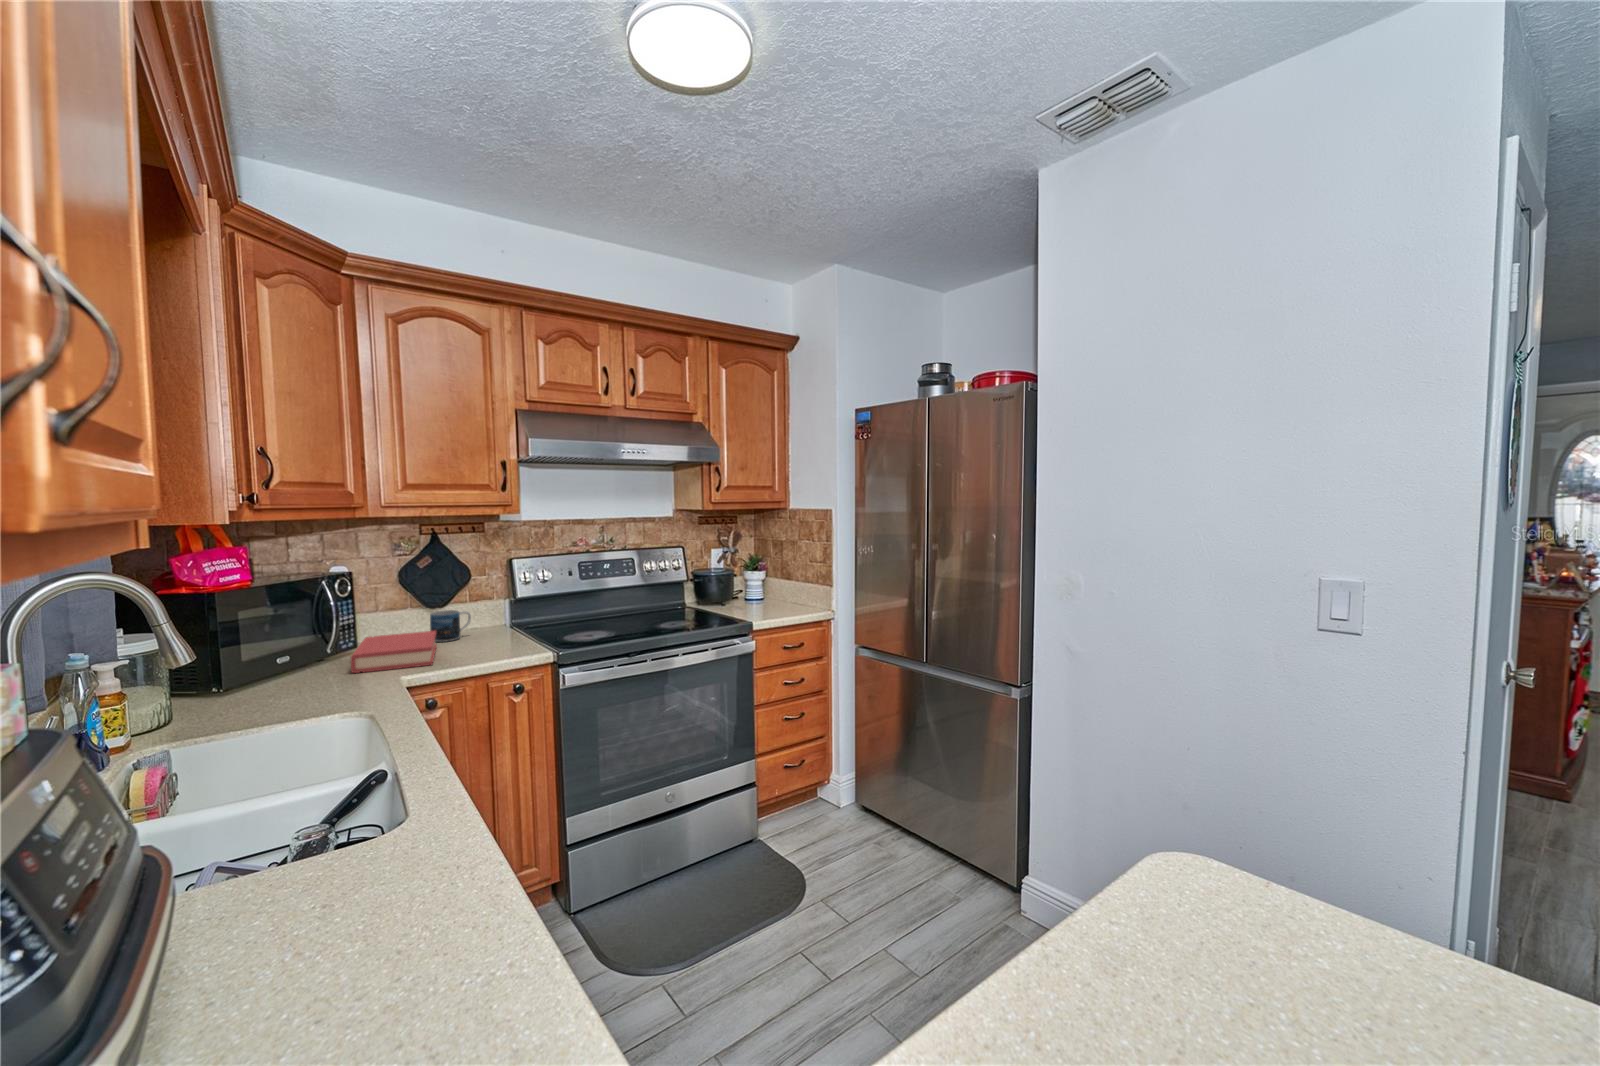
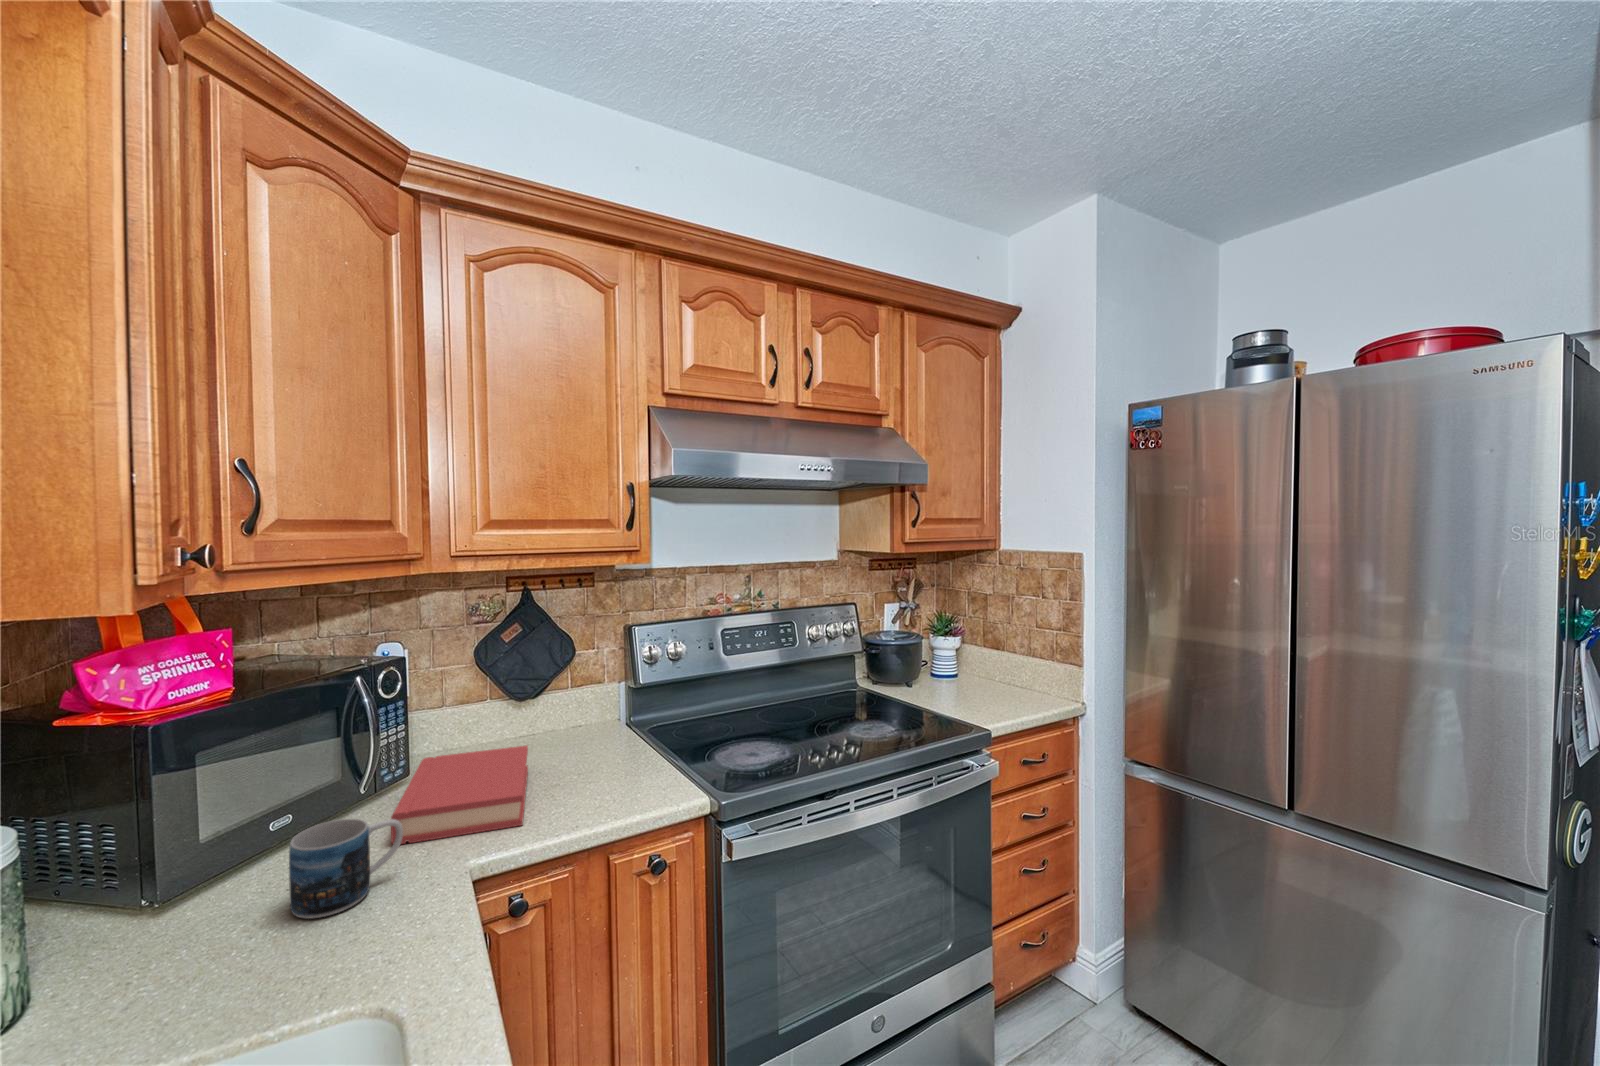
mug: present [430,610,471,642] -> present [289,819,403,919]

